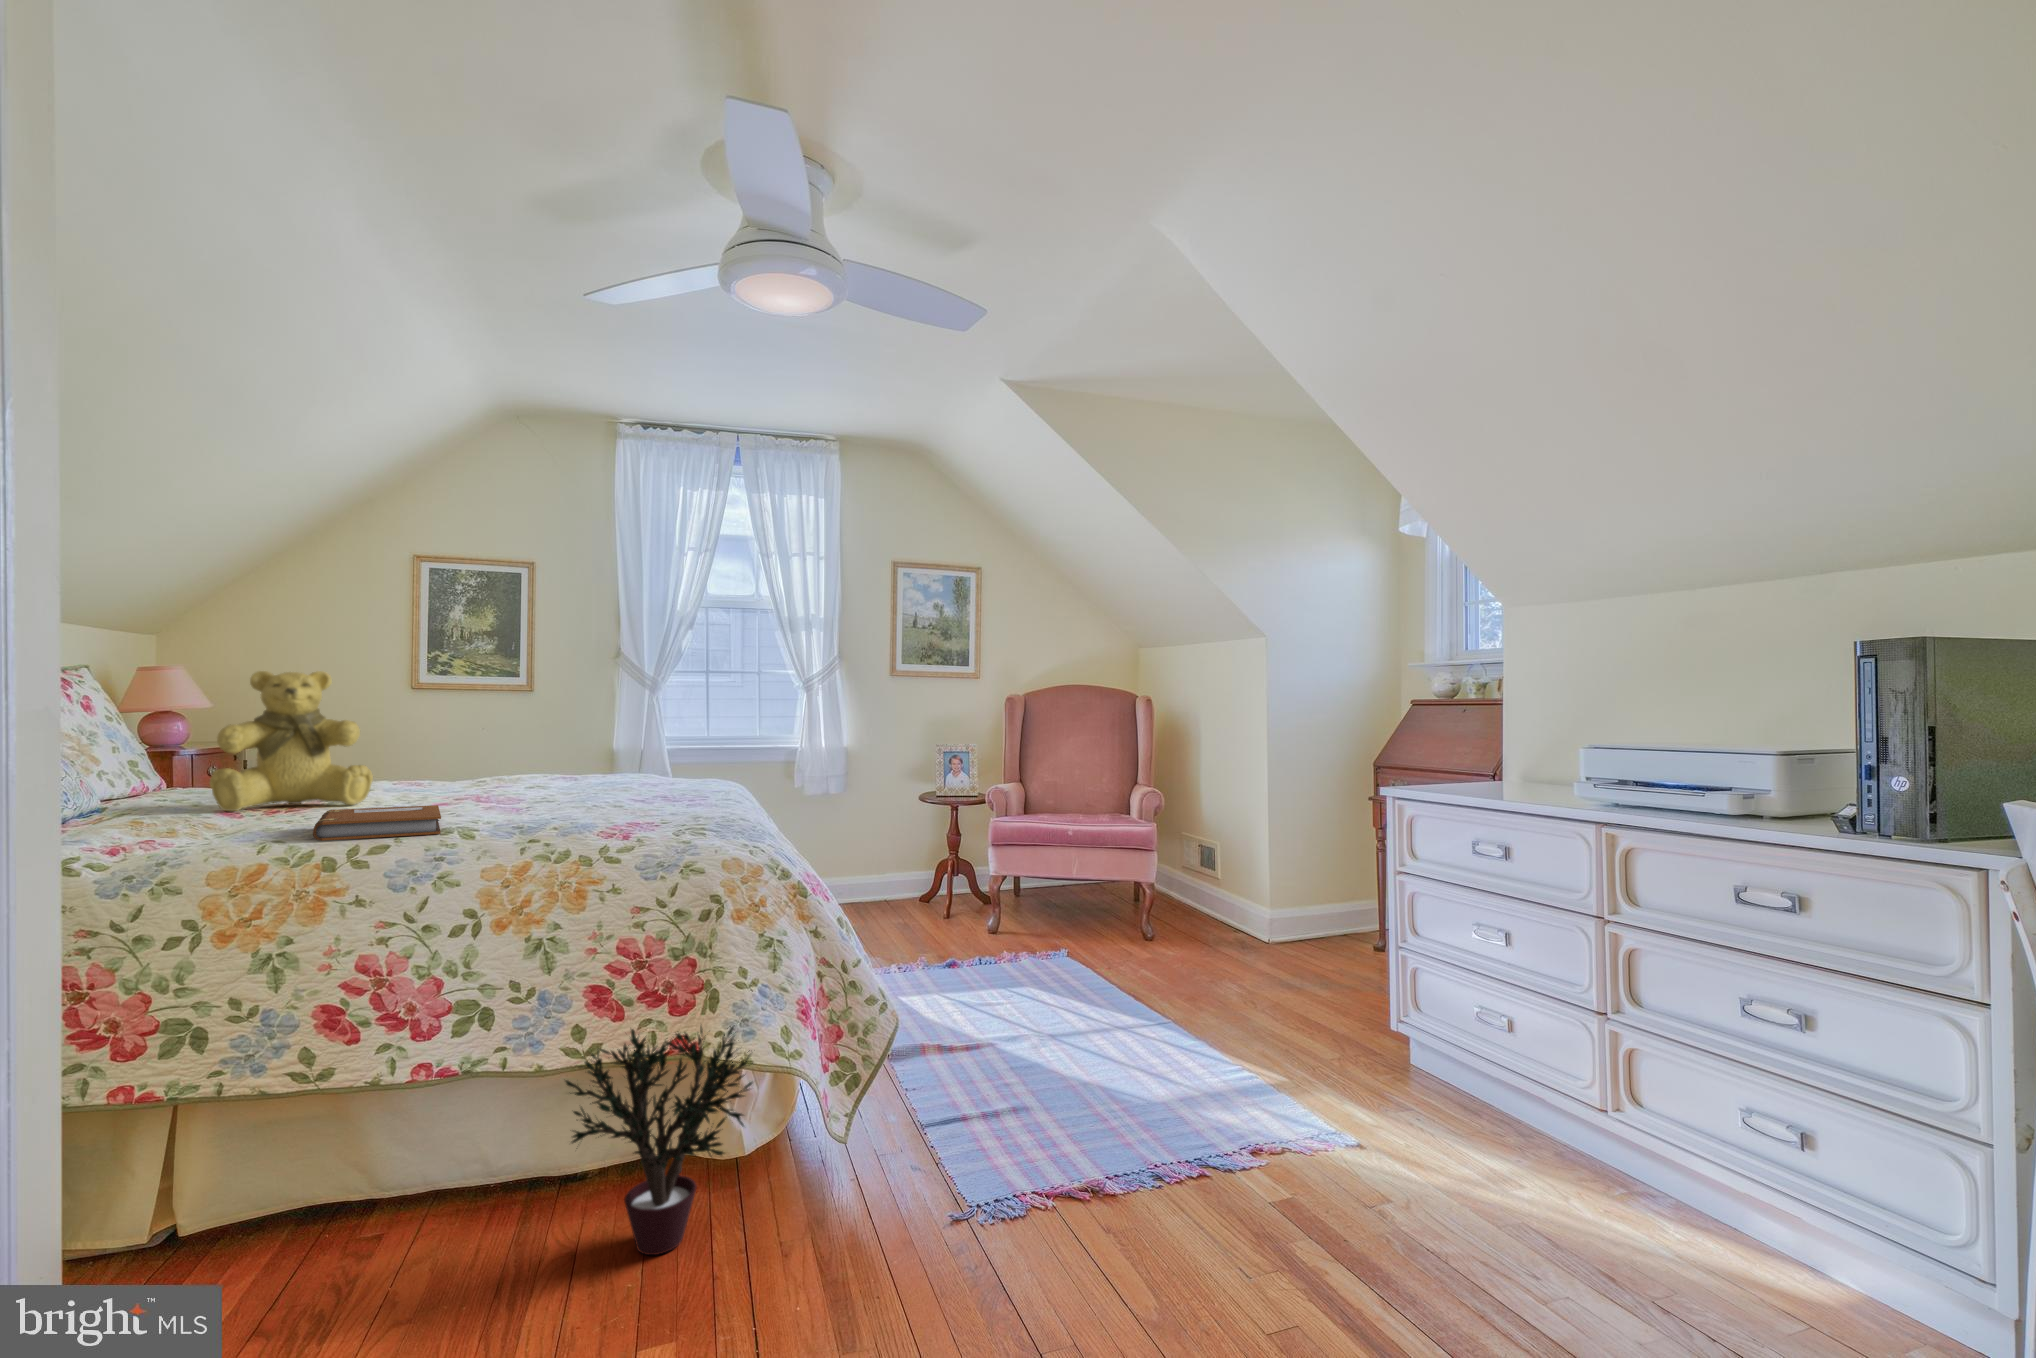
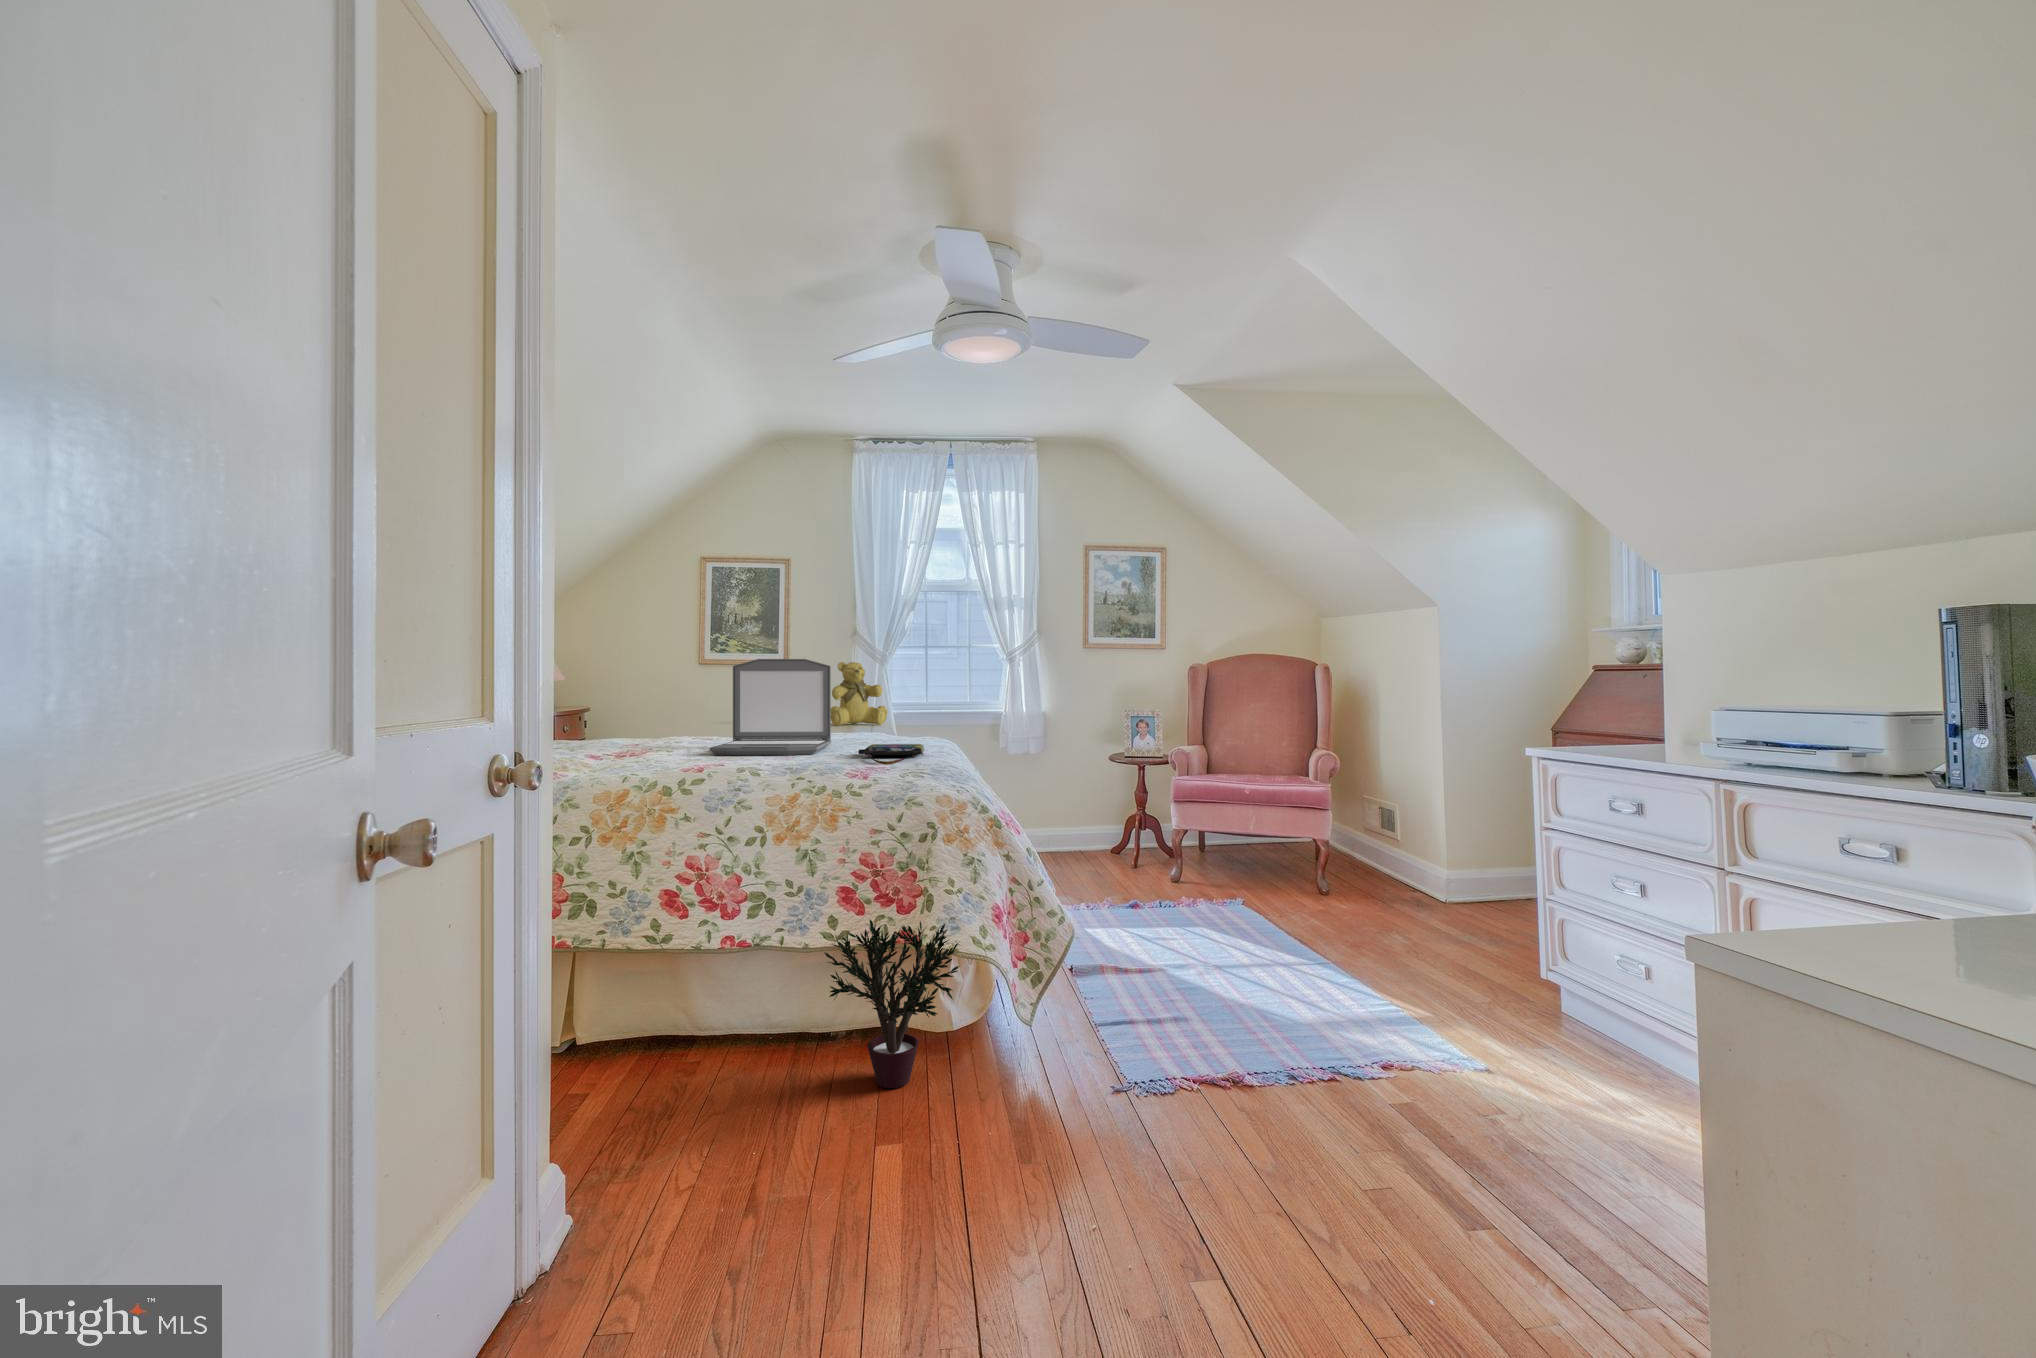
teddy bear: present [210,671,373,811] -> present [831,662,887,726]
laptop: none [404,683,583,810] -> present [710,659,831,755]
tote bag: none [618,791,708,819] -> present [858,744,924,764]
notebook: present [313,805,441,841] -> none [656,750,737,772]

